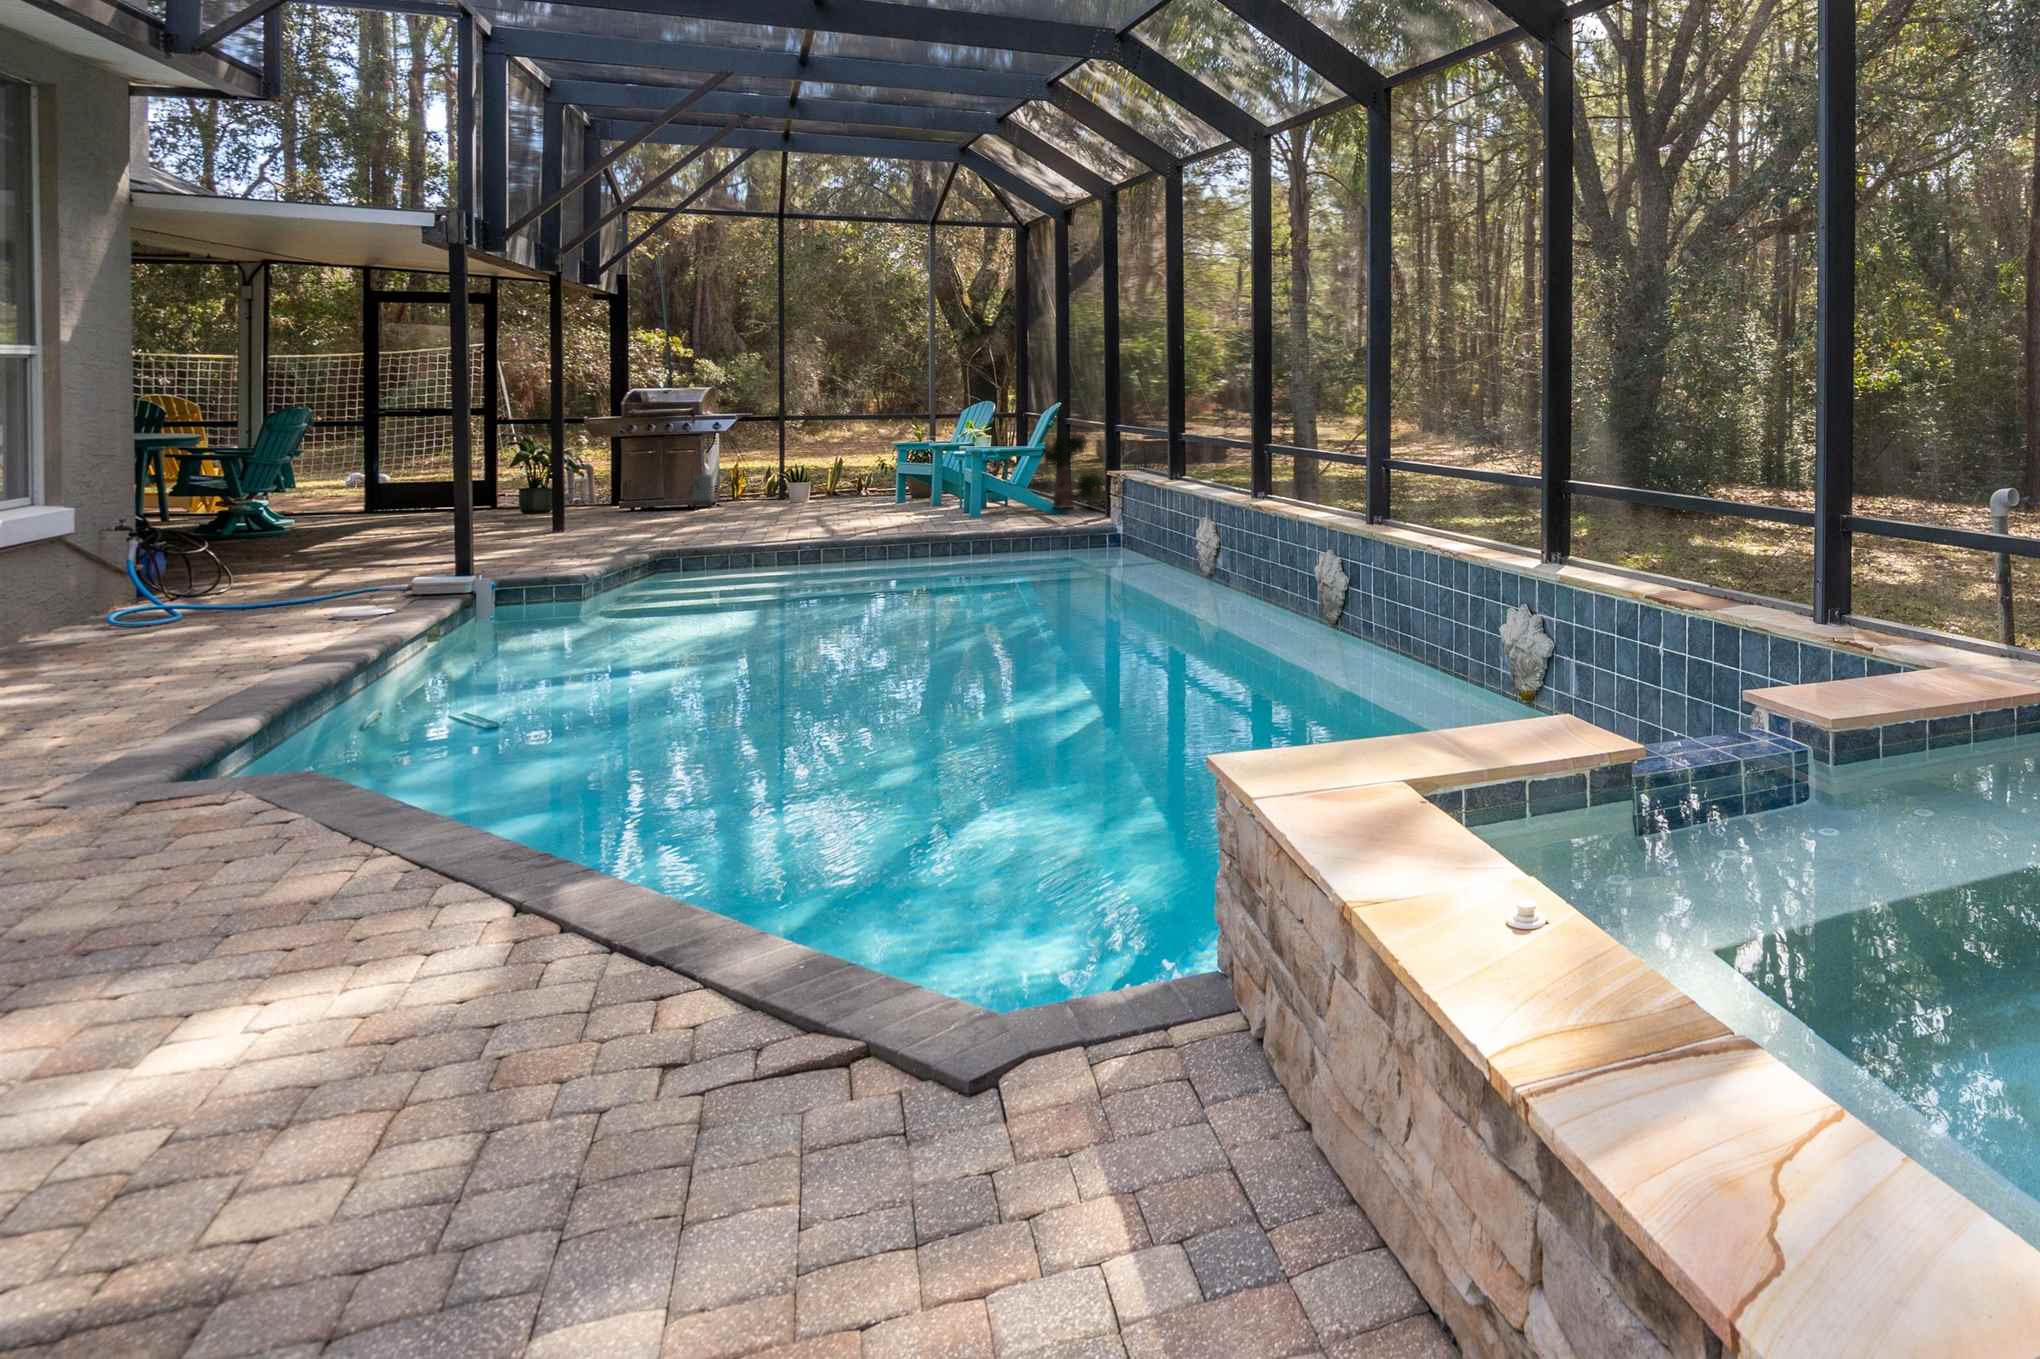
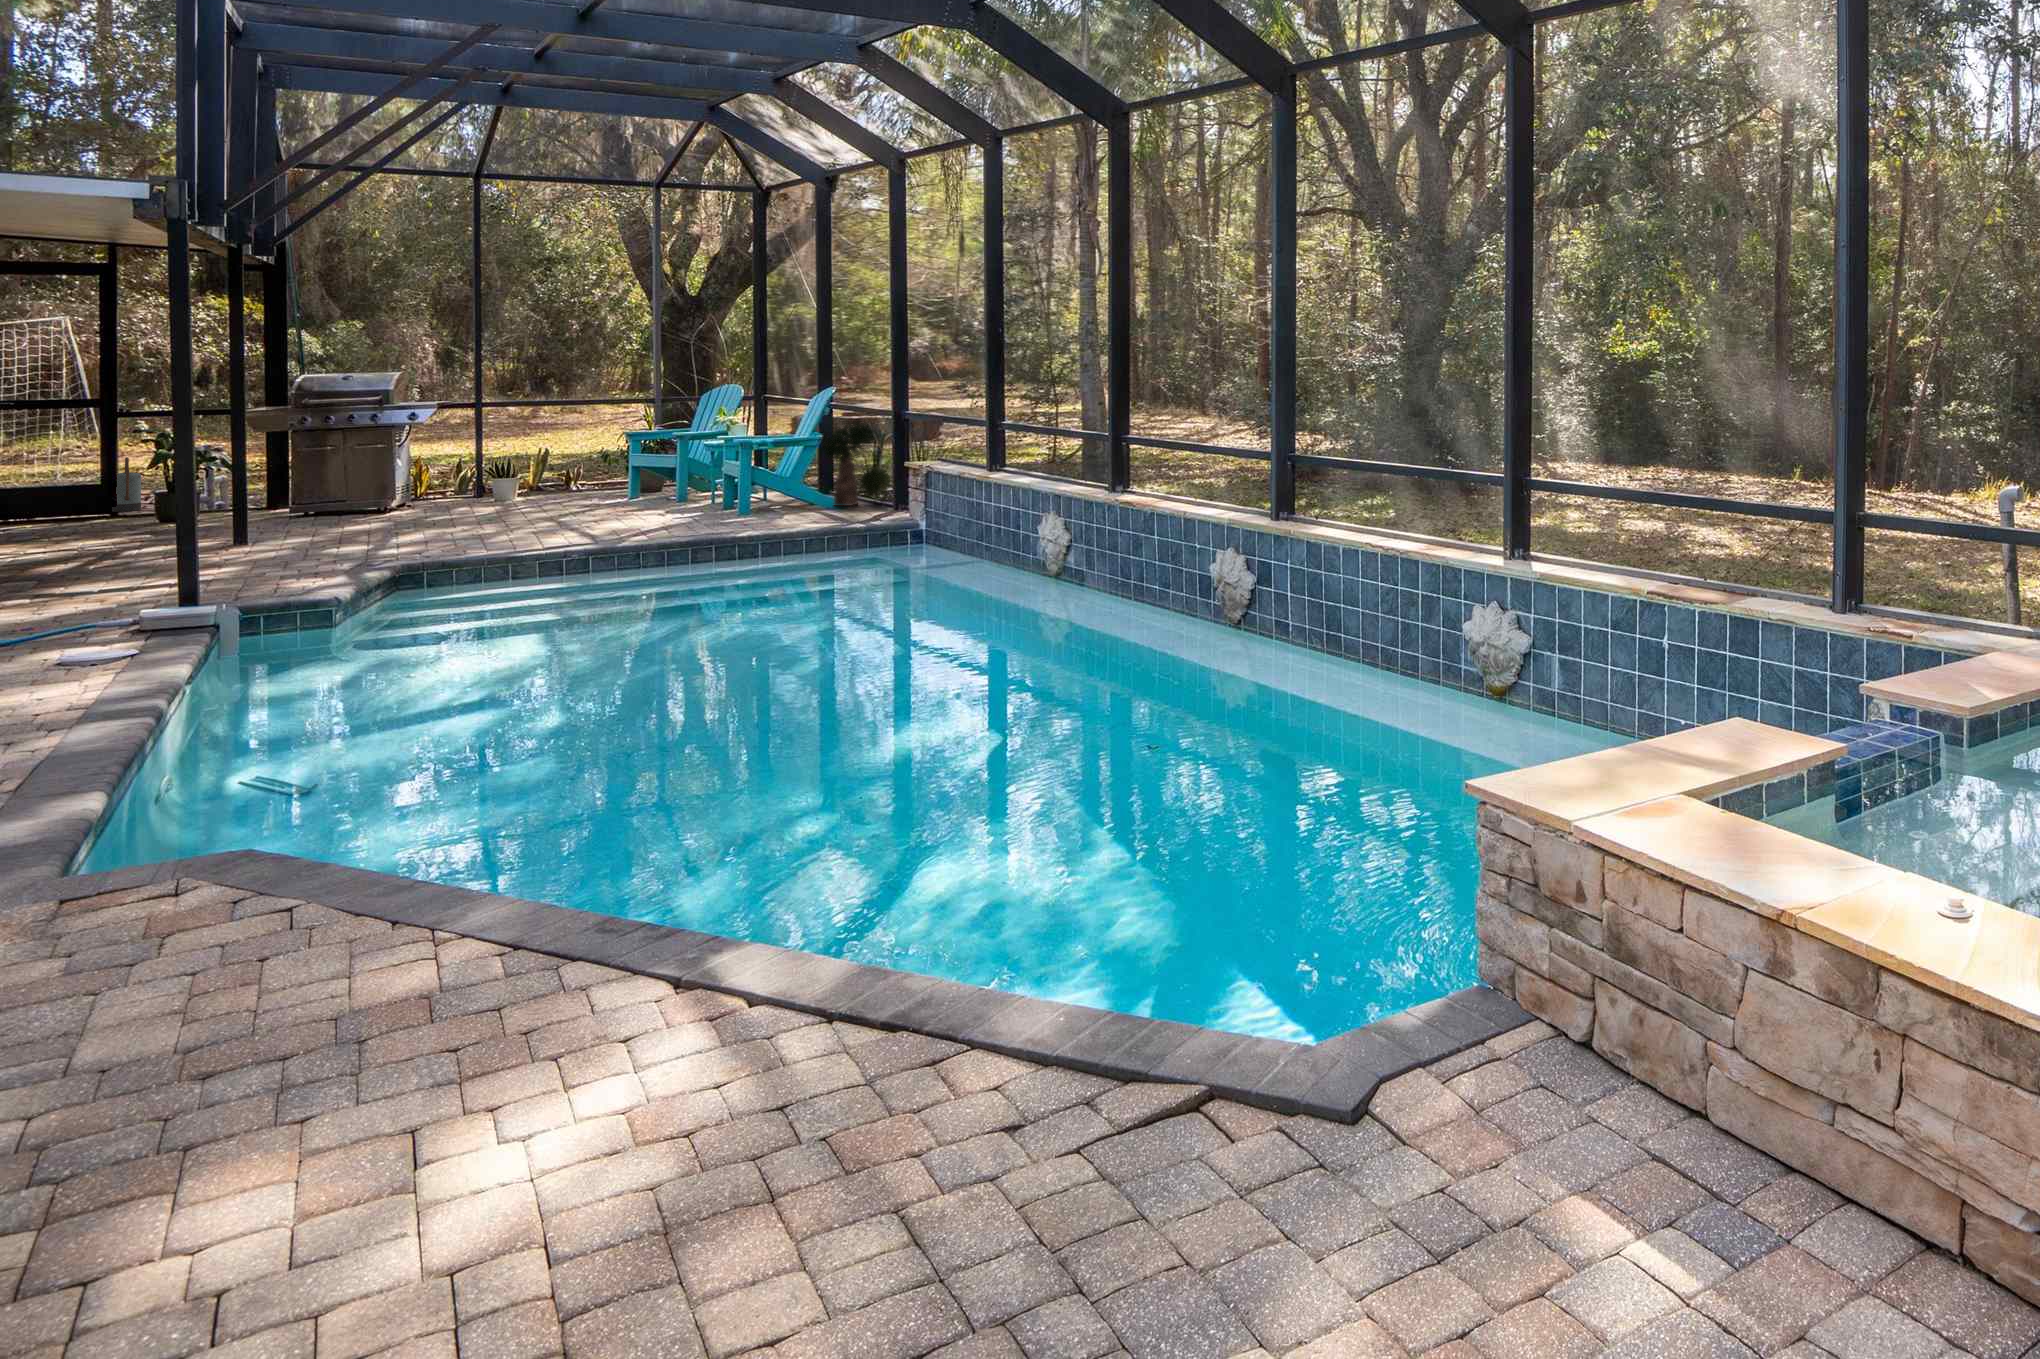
watering can: present [691,470,713,507] -> present [112,457,141,512]

